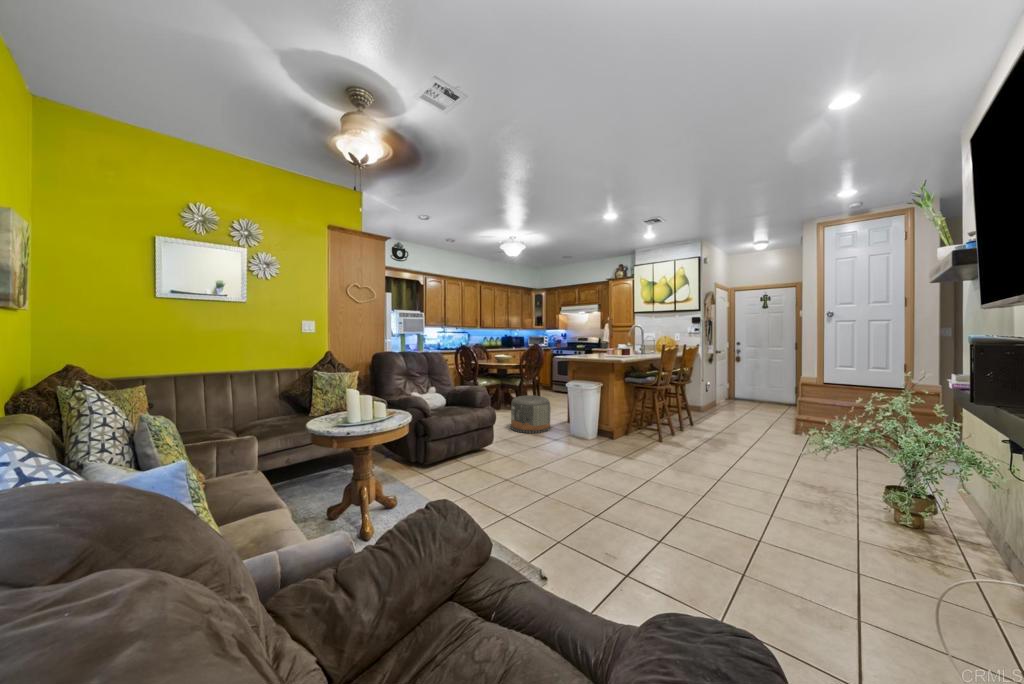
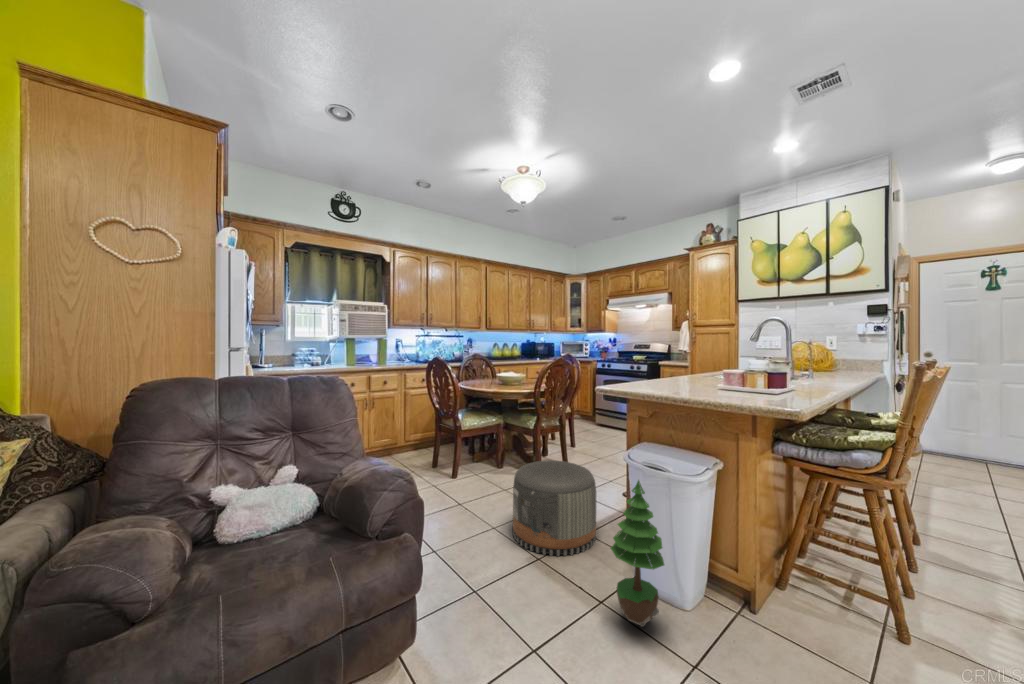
potted tree: none [554,390,574,445] -> present [610,480,664,627]

